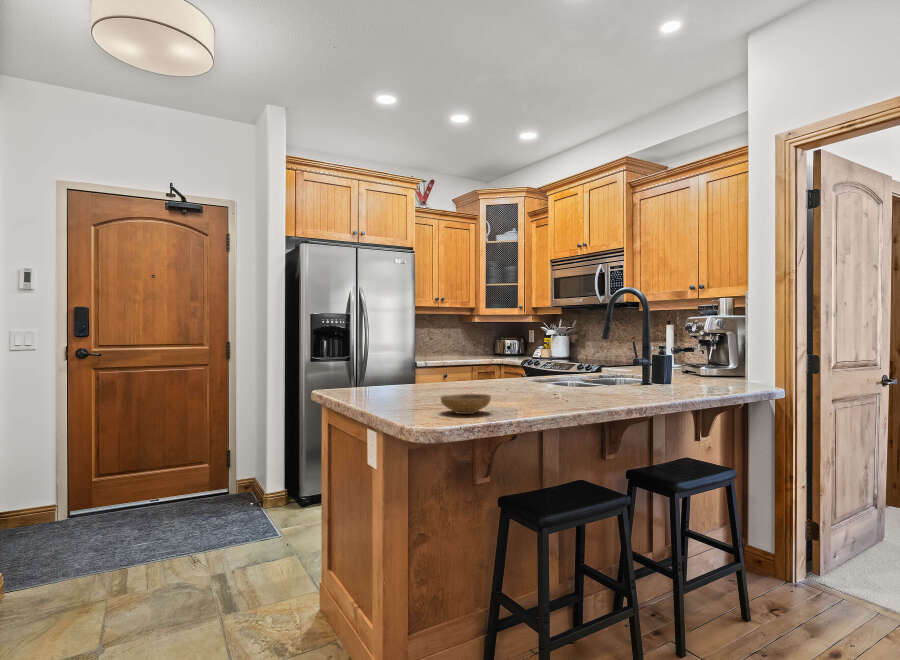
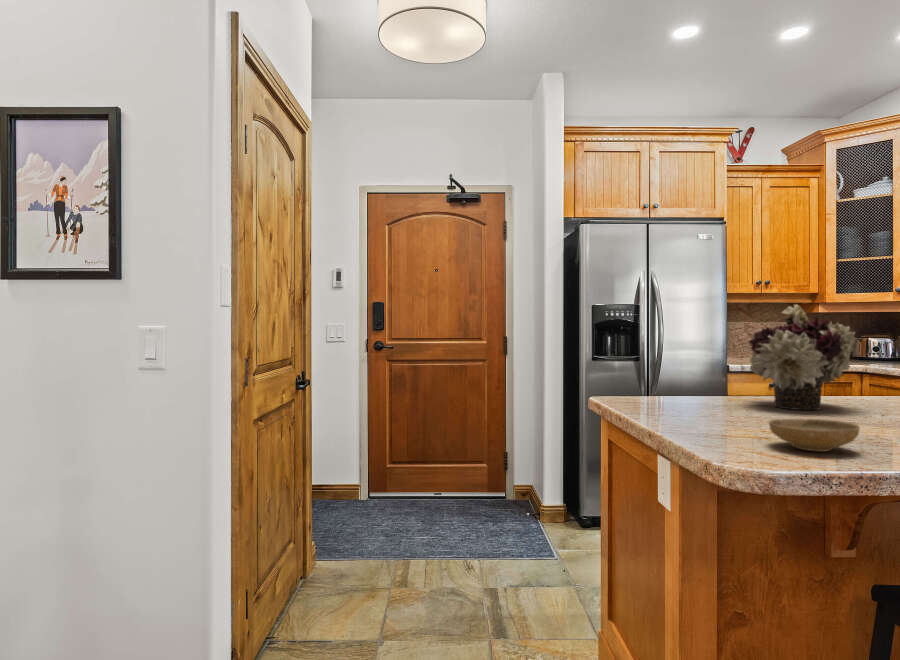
flower arrangement: none [429,317,493,391] -> present [749,305,855,410]

